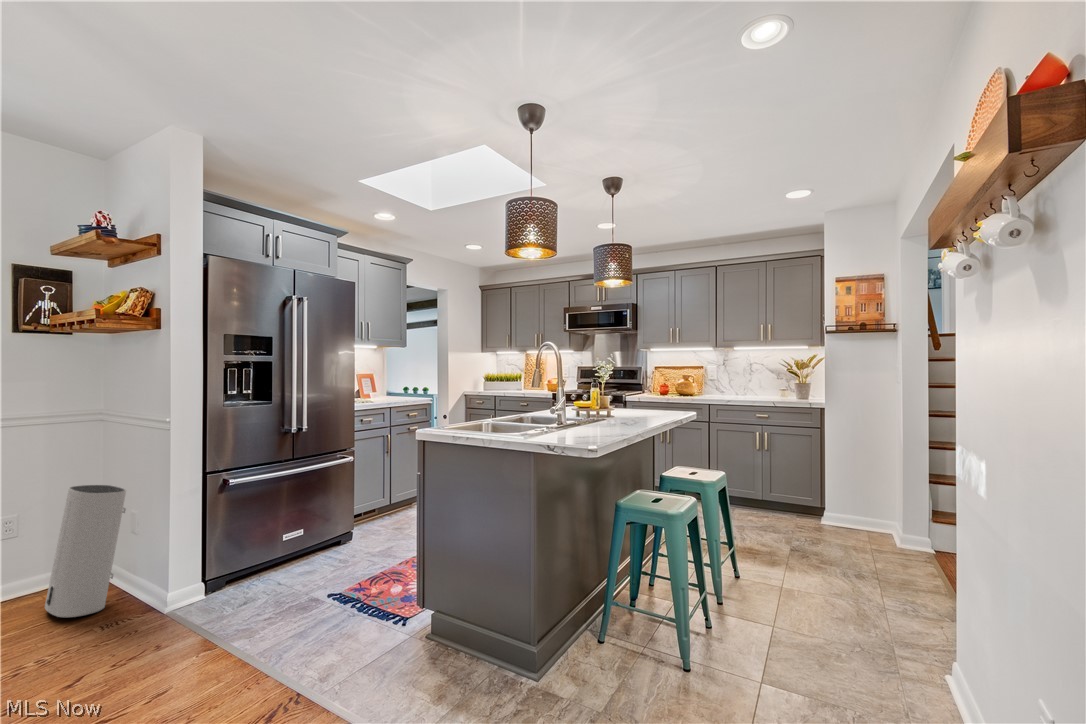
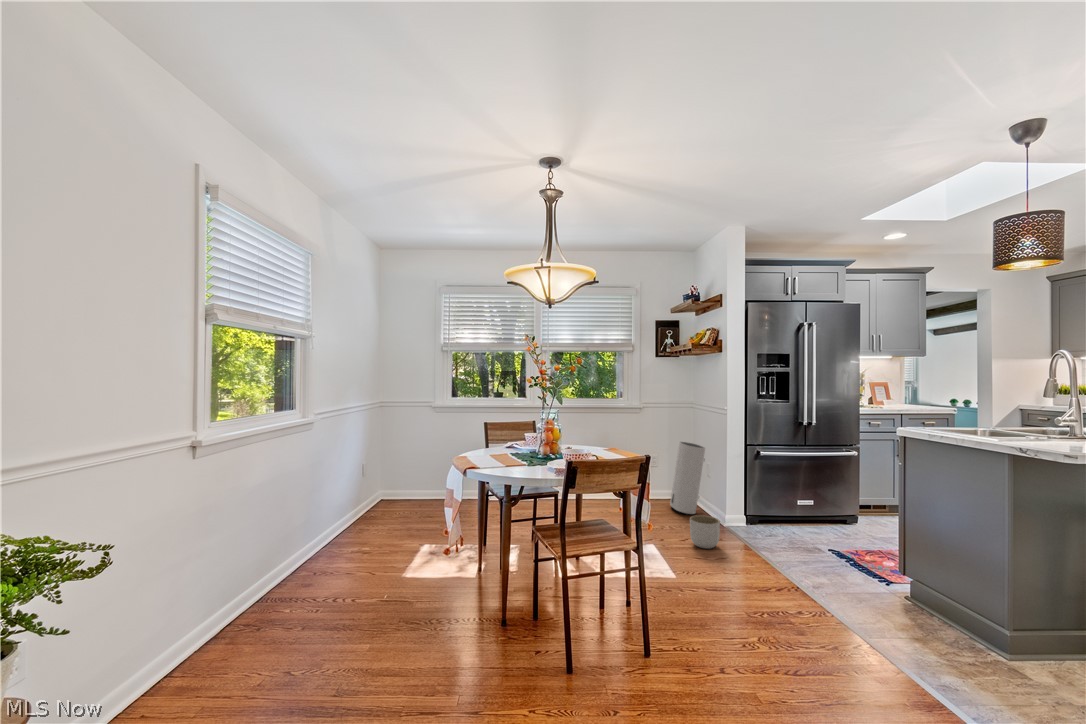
planter: none [80,620,151,692] -> present [690,515,720,549]

